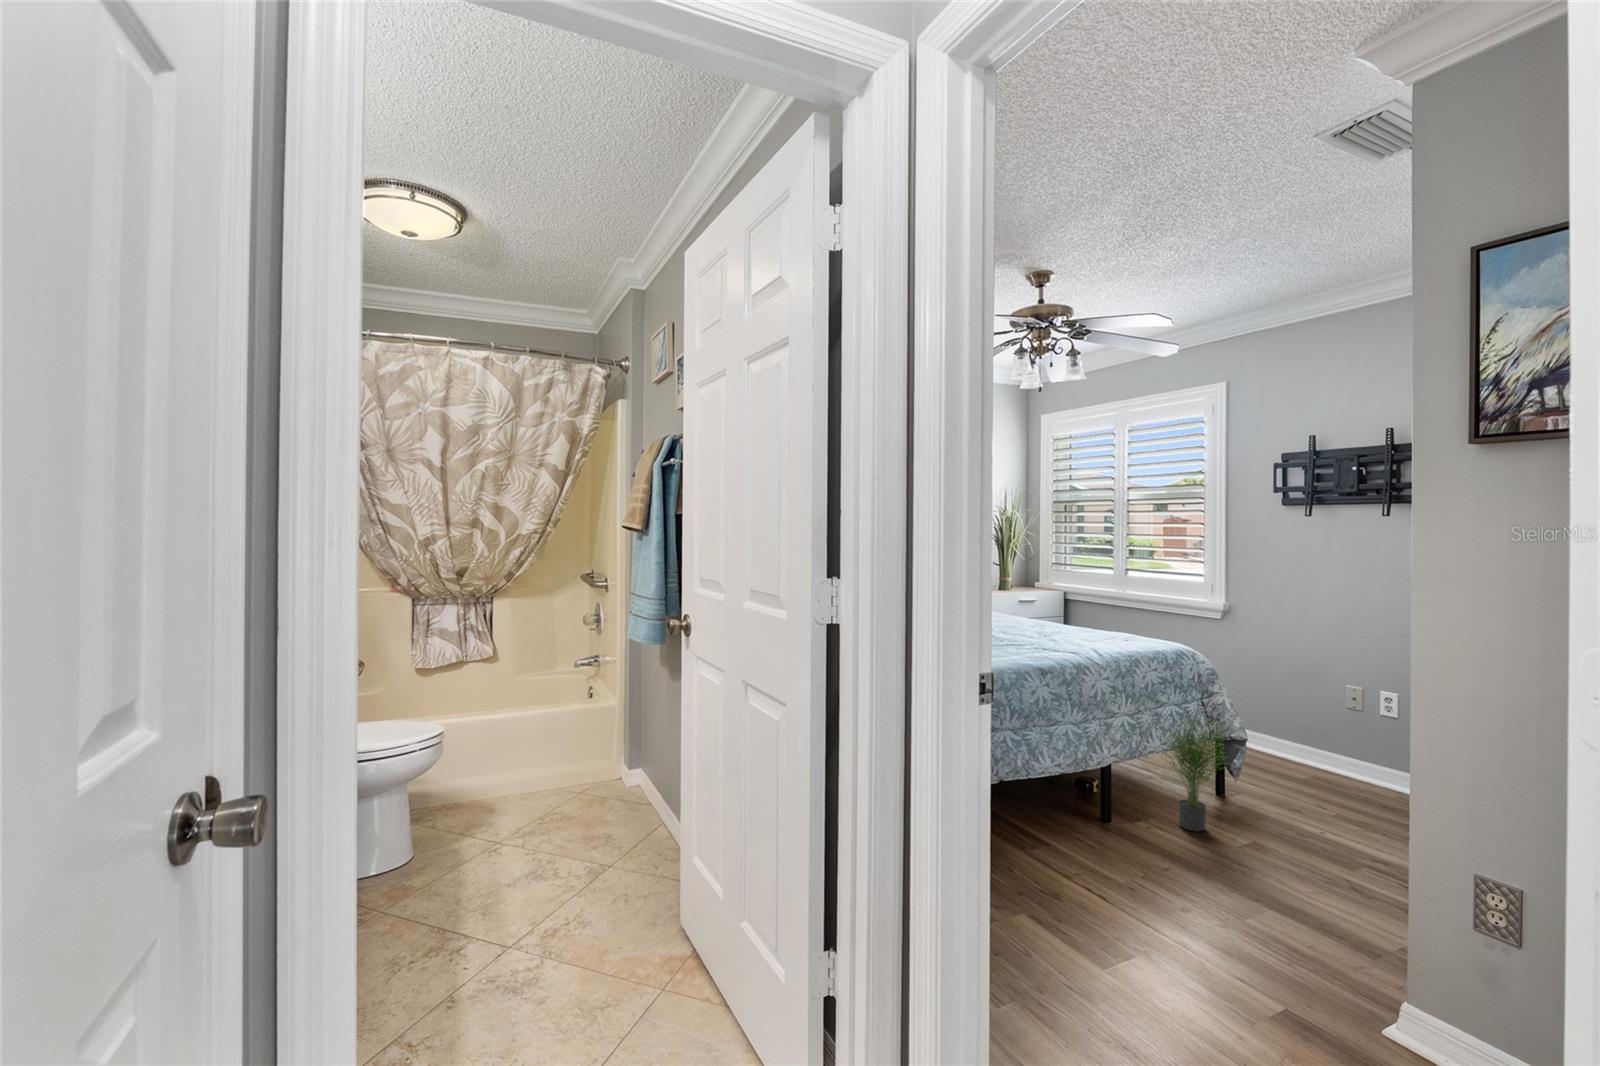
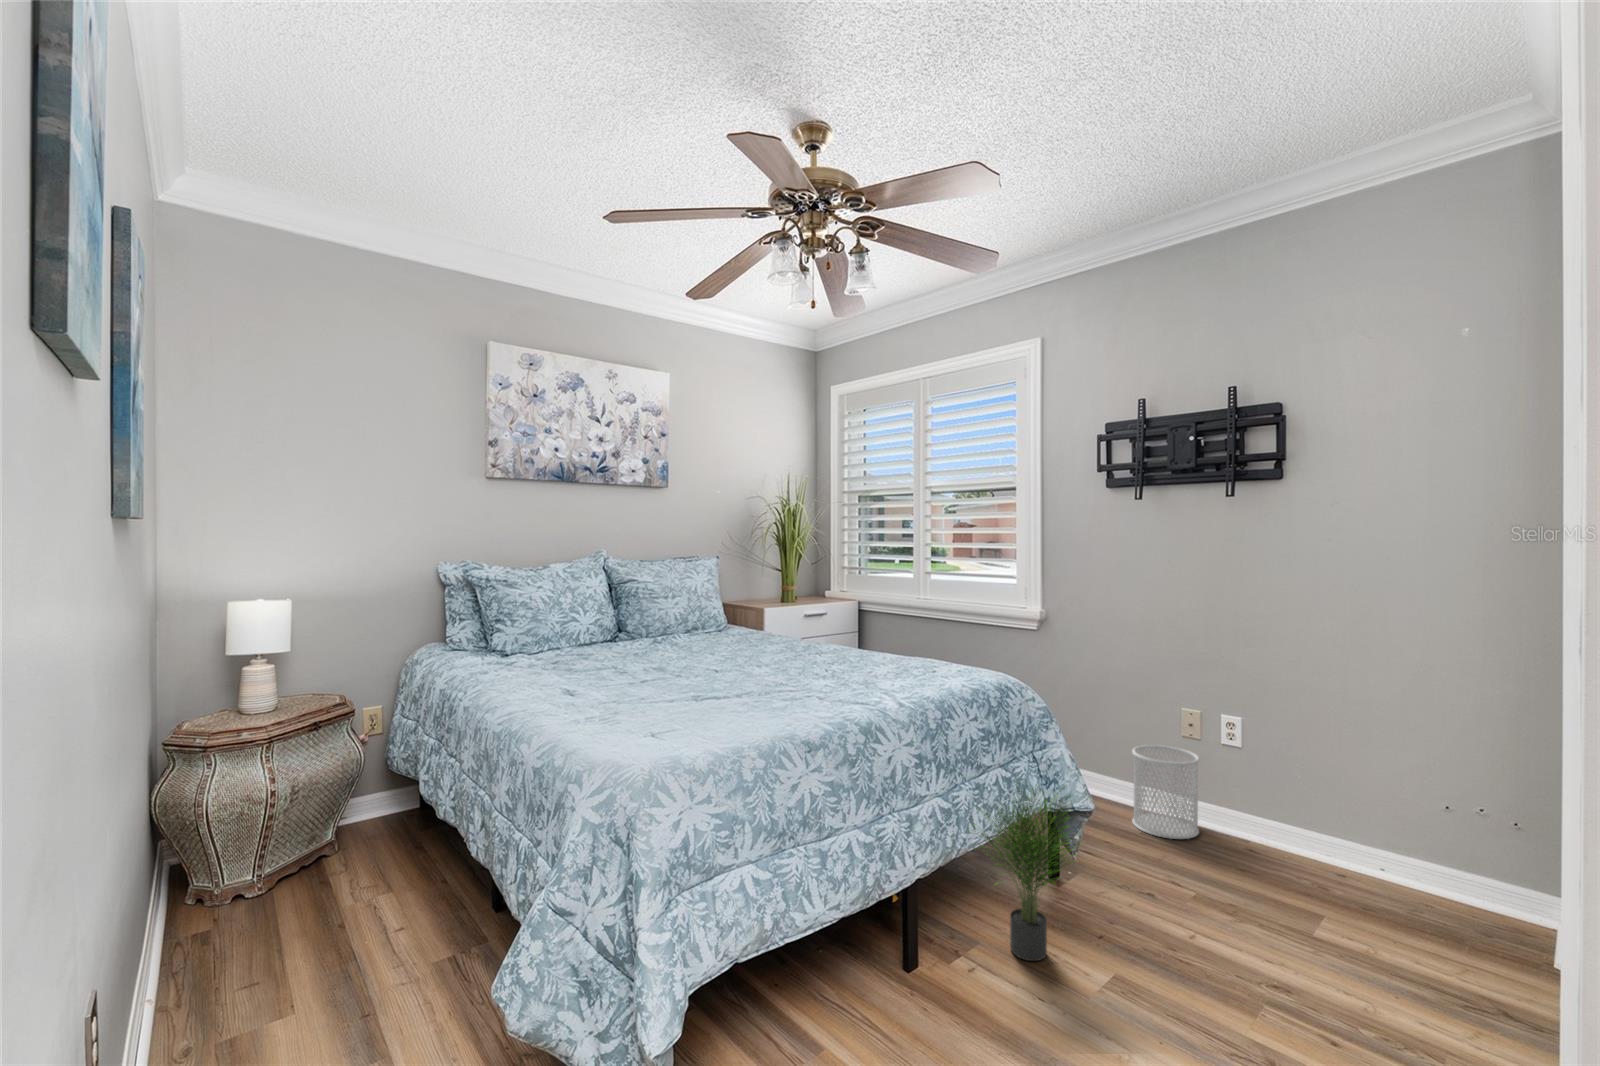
wastebasket: none [1296,713,1356,785] -> present [1132,745,1199,839]

